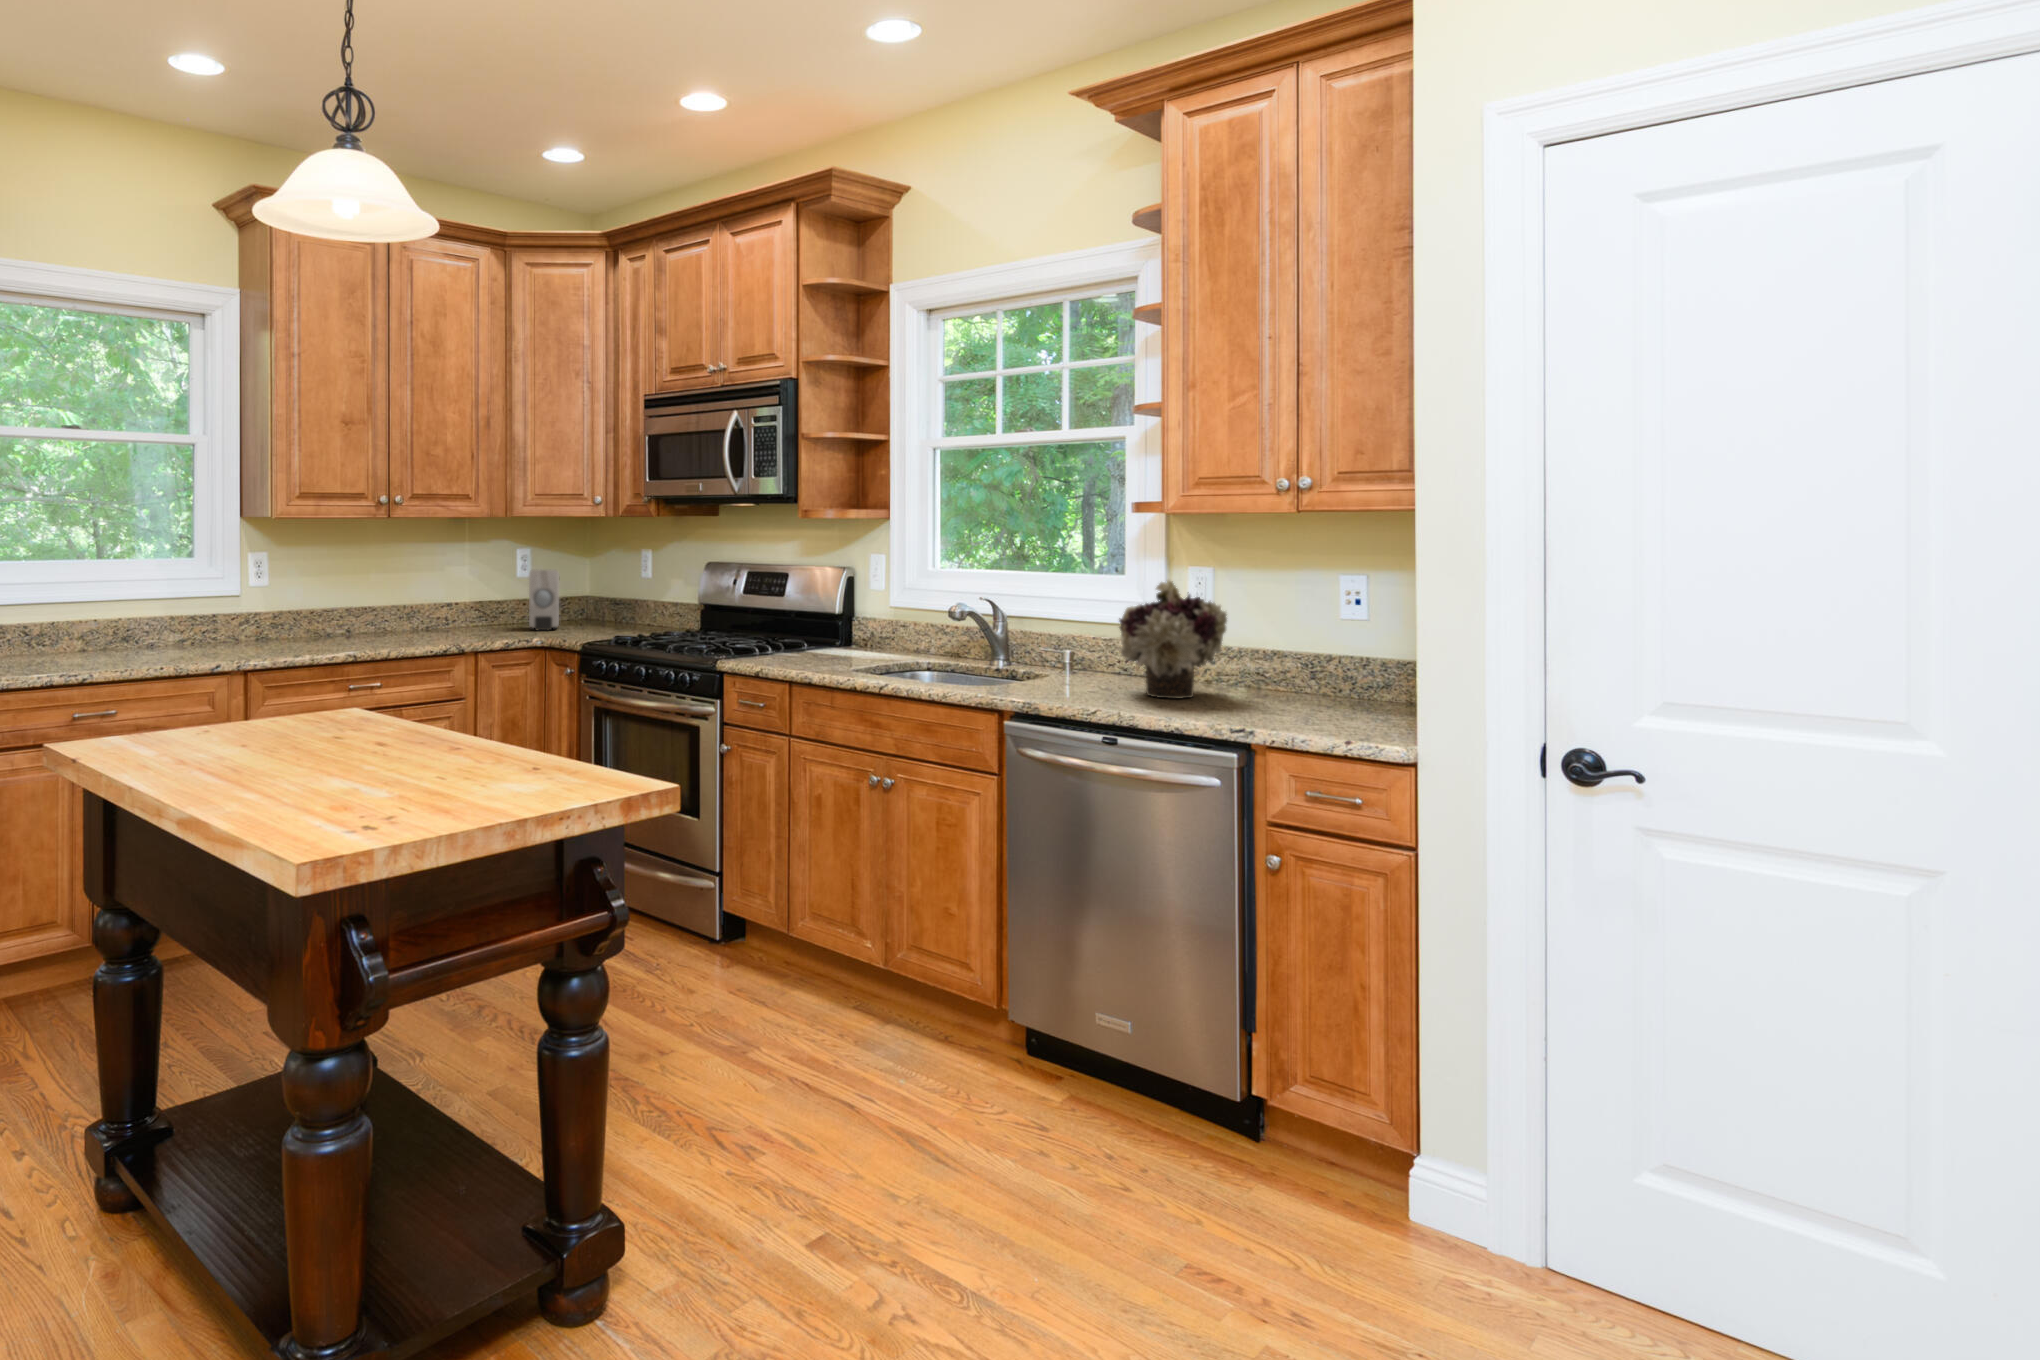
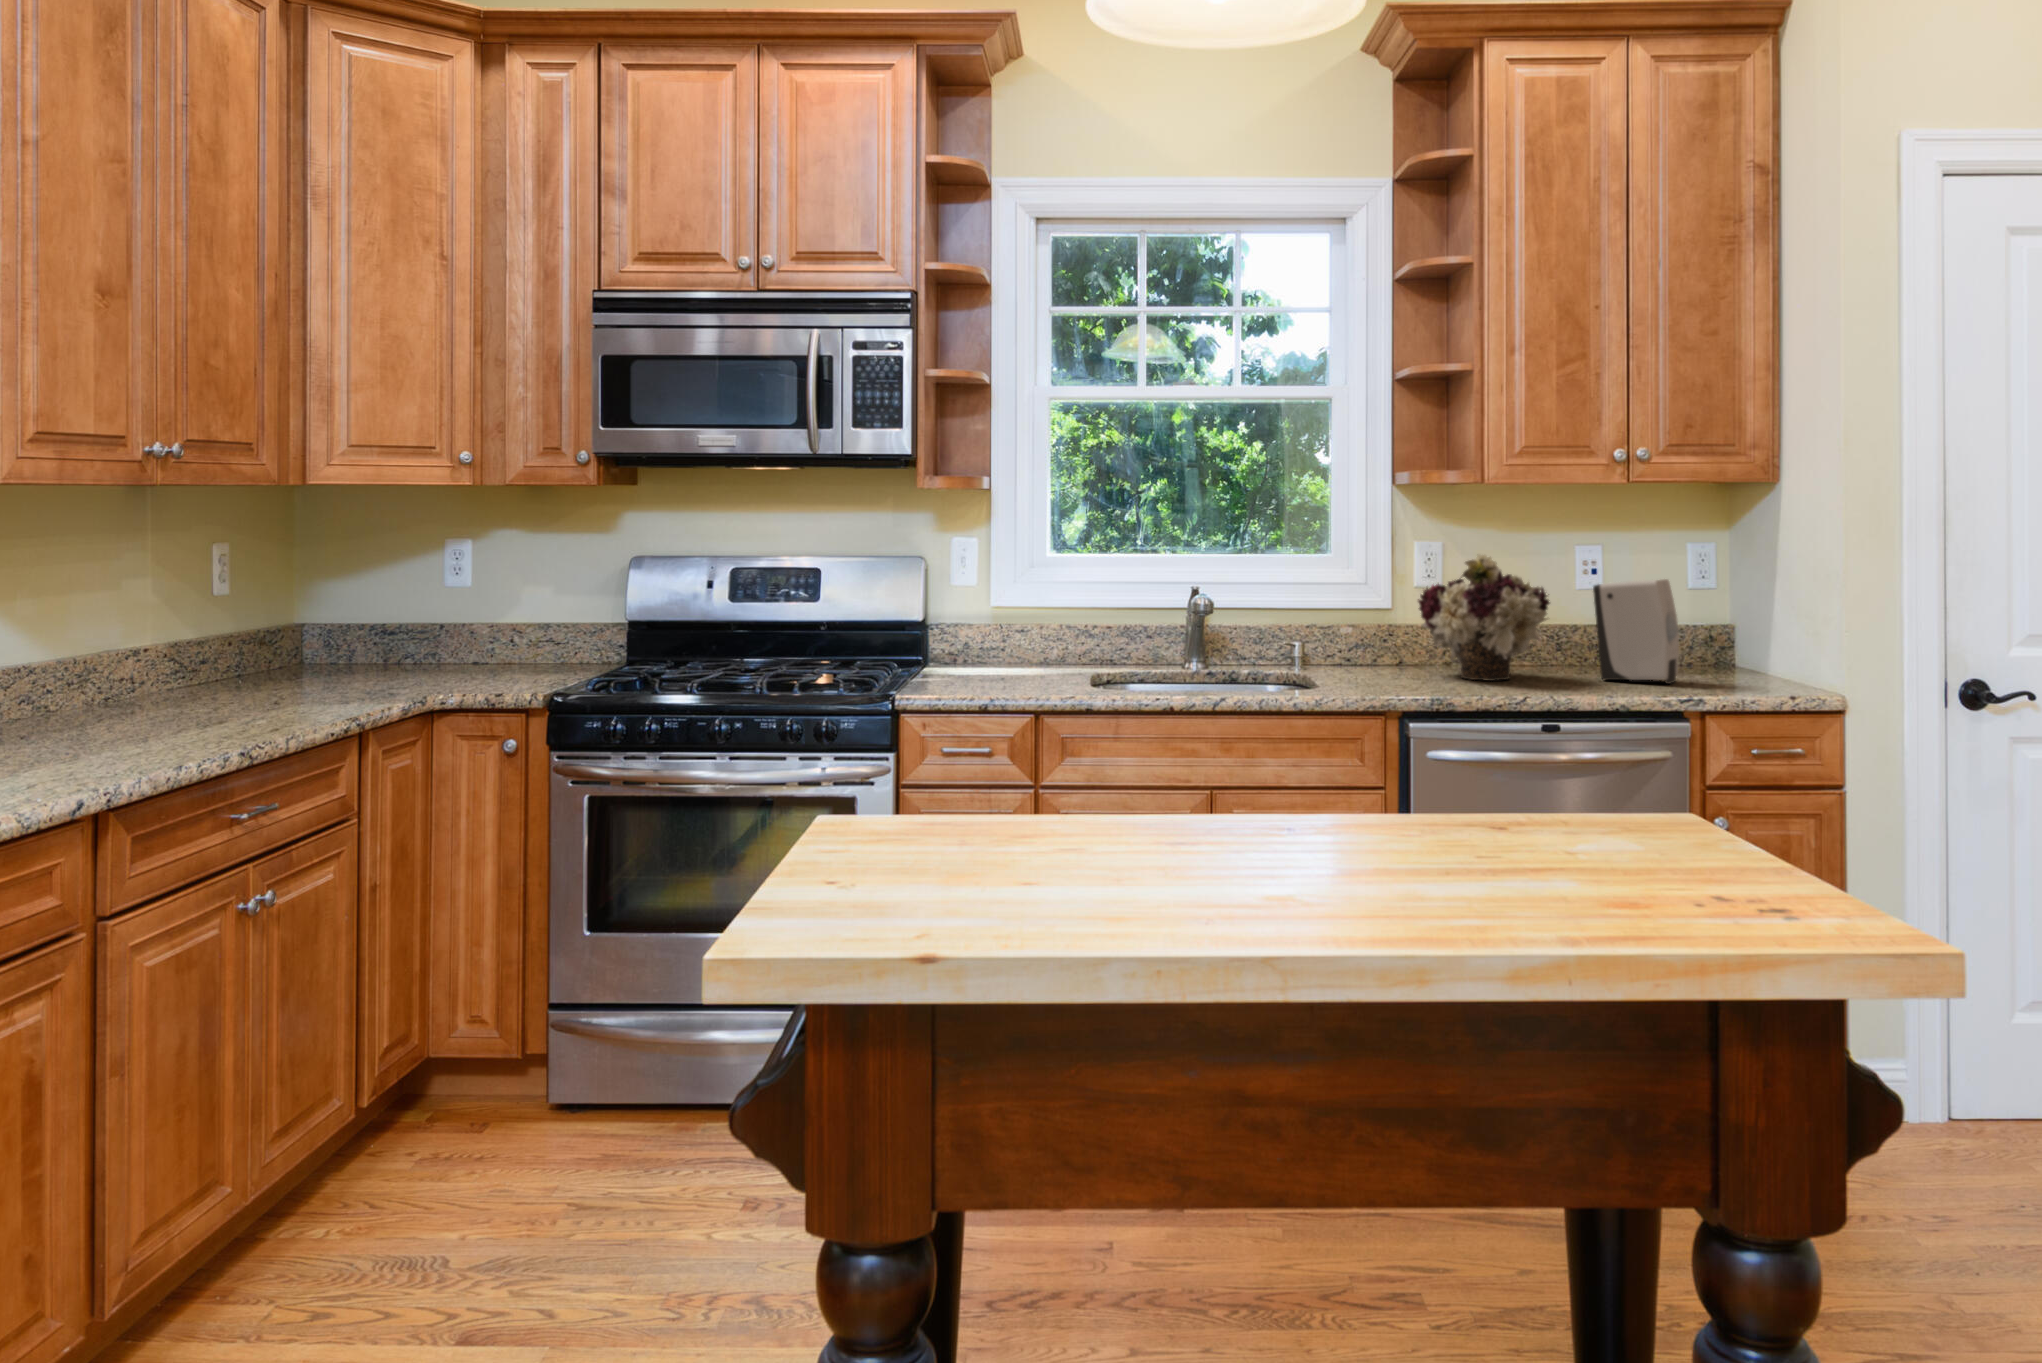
soap dispenser: present [529,569,559,630] -> present [1593,579,1679,684]

